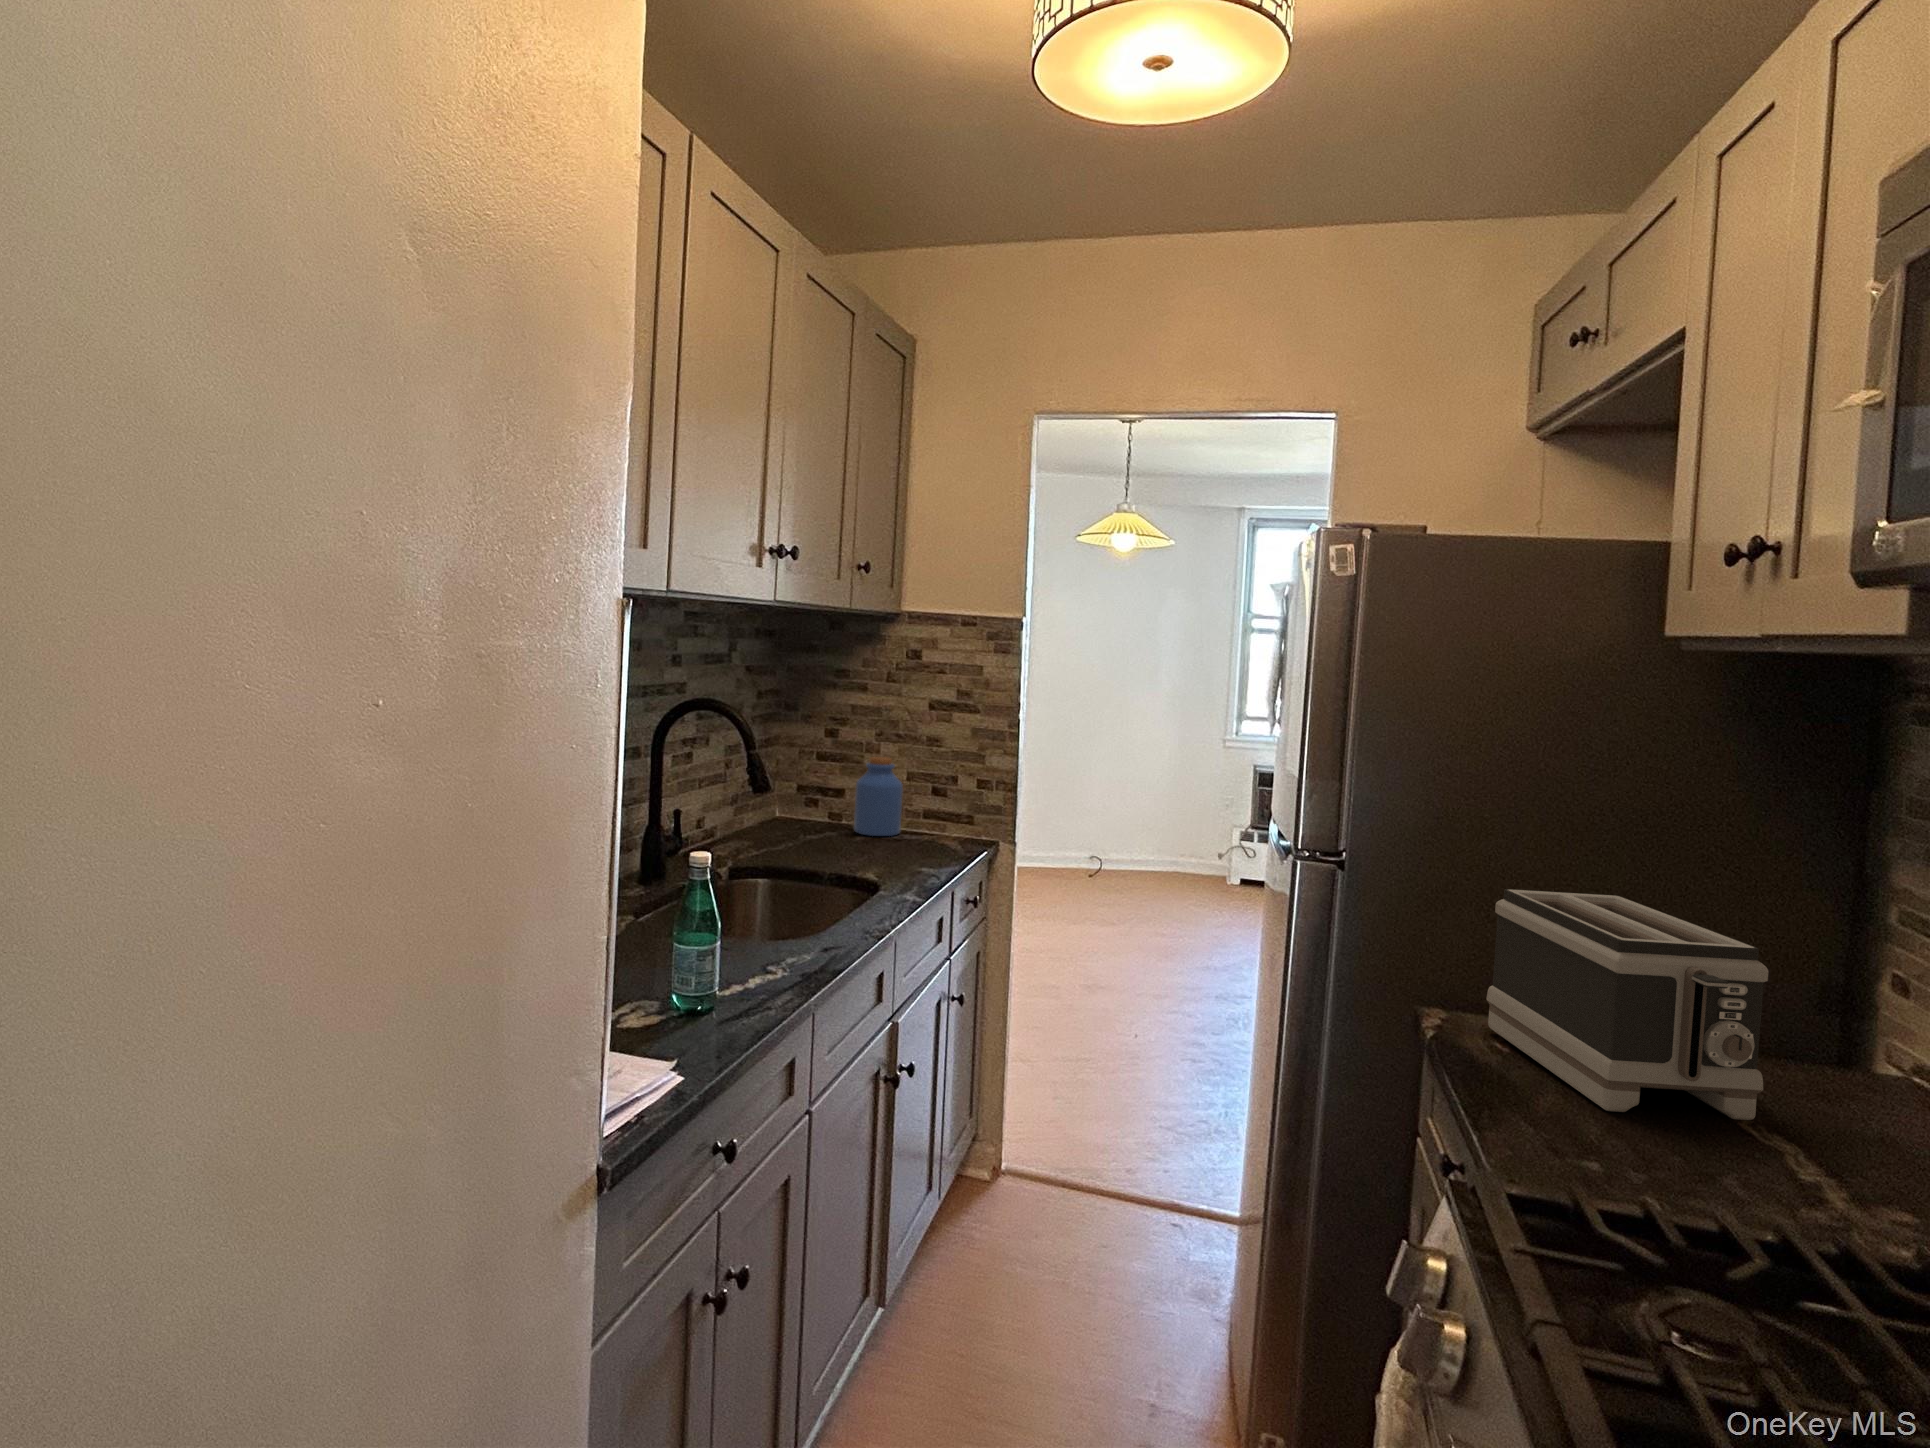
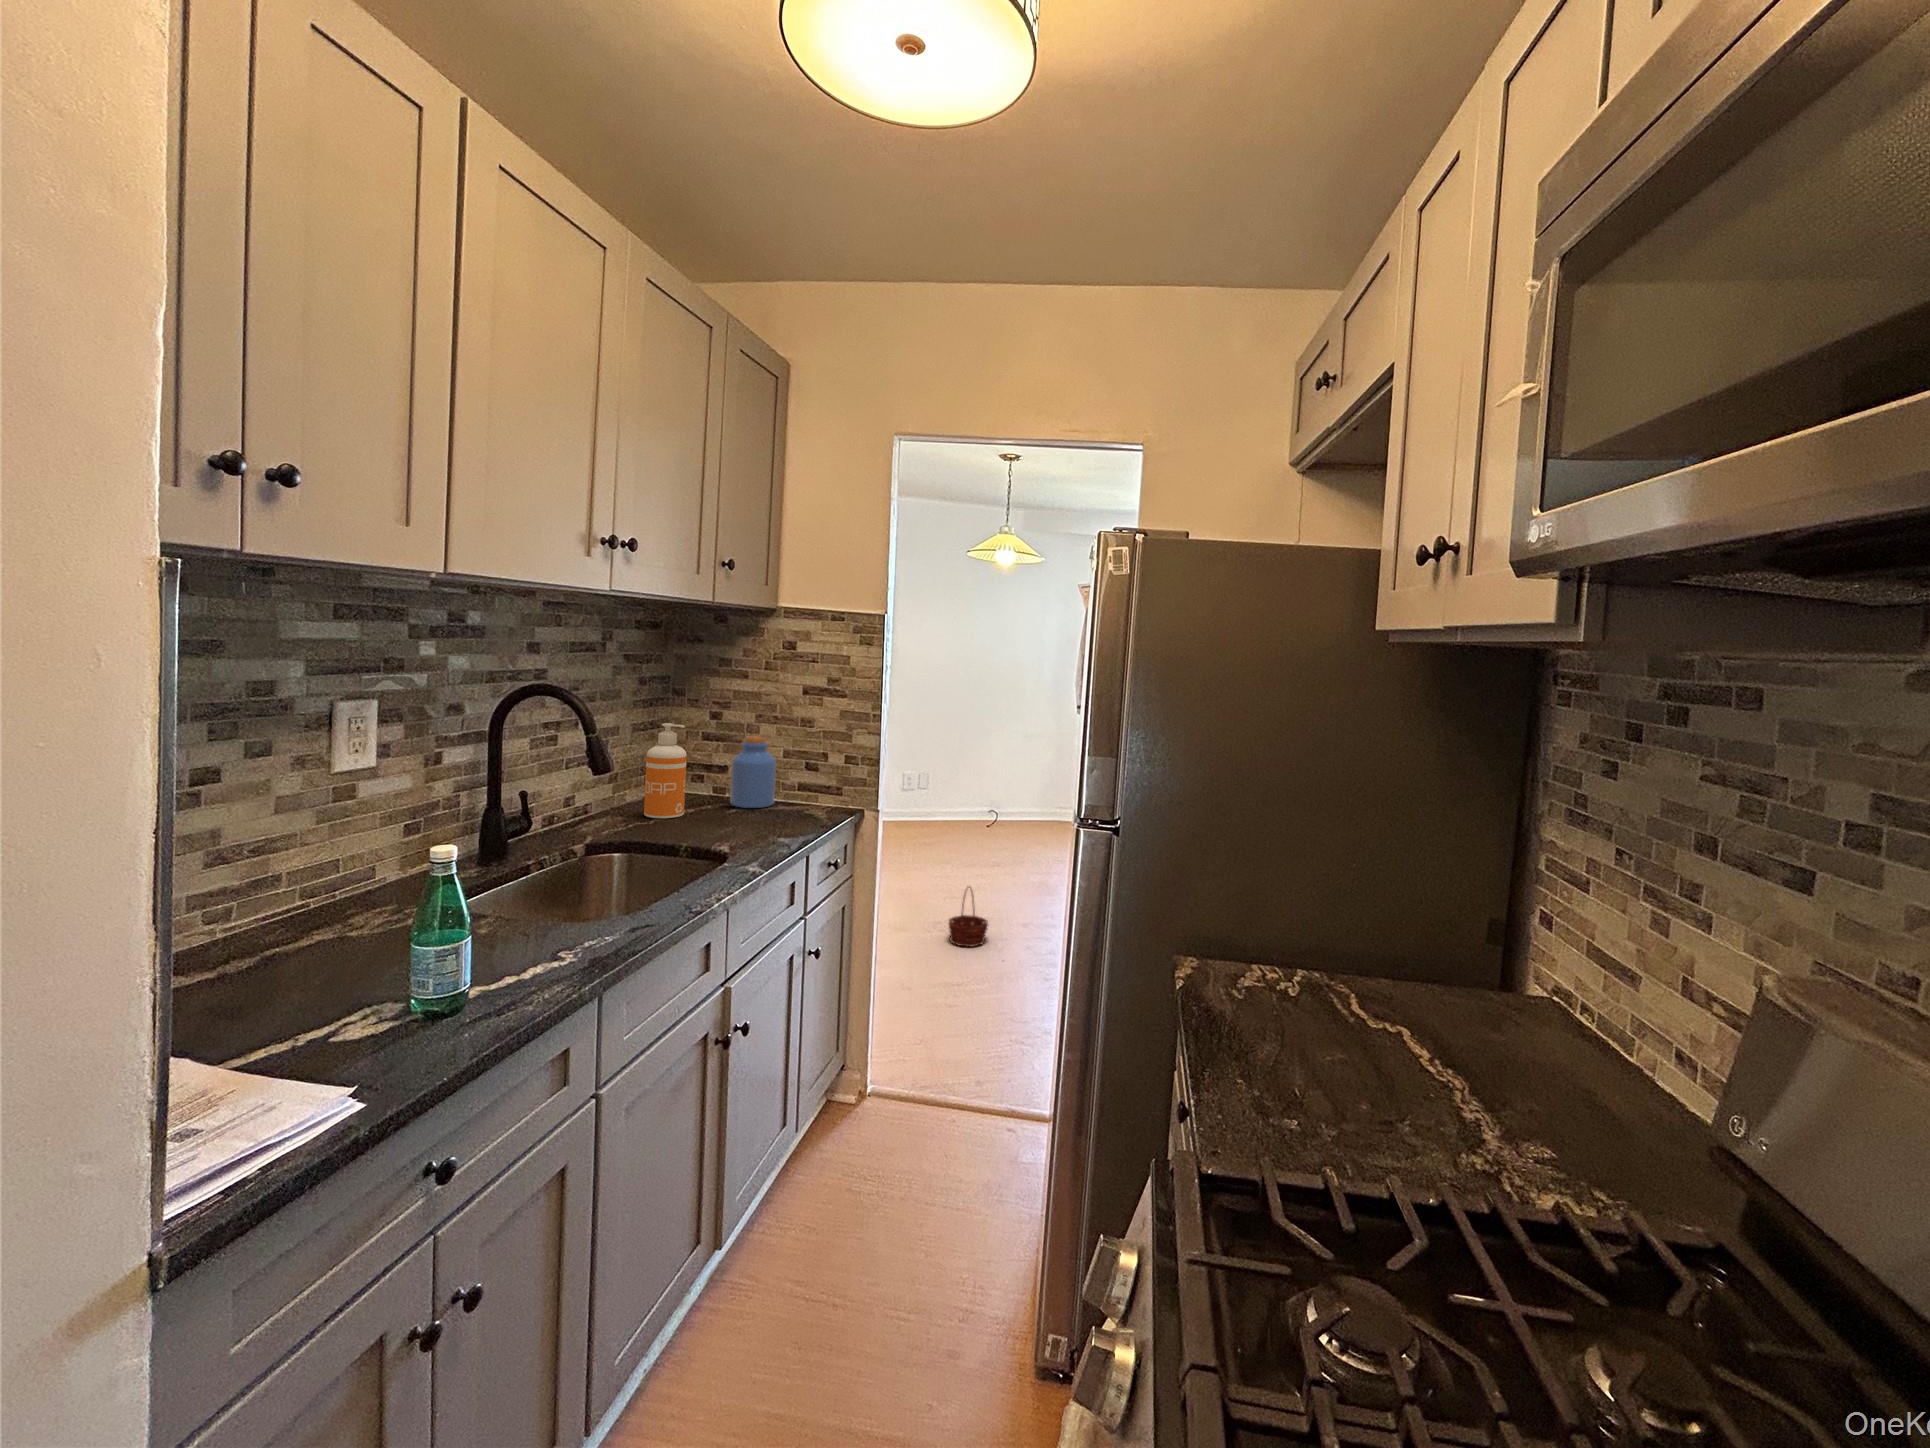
soap dispenser: none [771,741,814,844] -> present [644,723,687,818]
toaster: present [1486,889,1768,1120] -> none [1232,851,1447,1055]
basket: none [1067,940,1117,1013] -> present [948,887,988,947]

